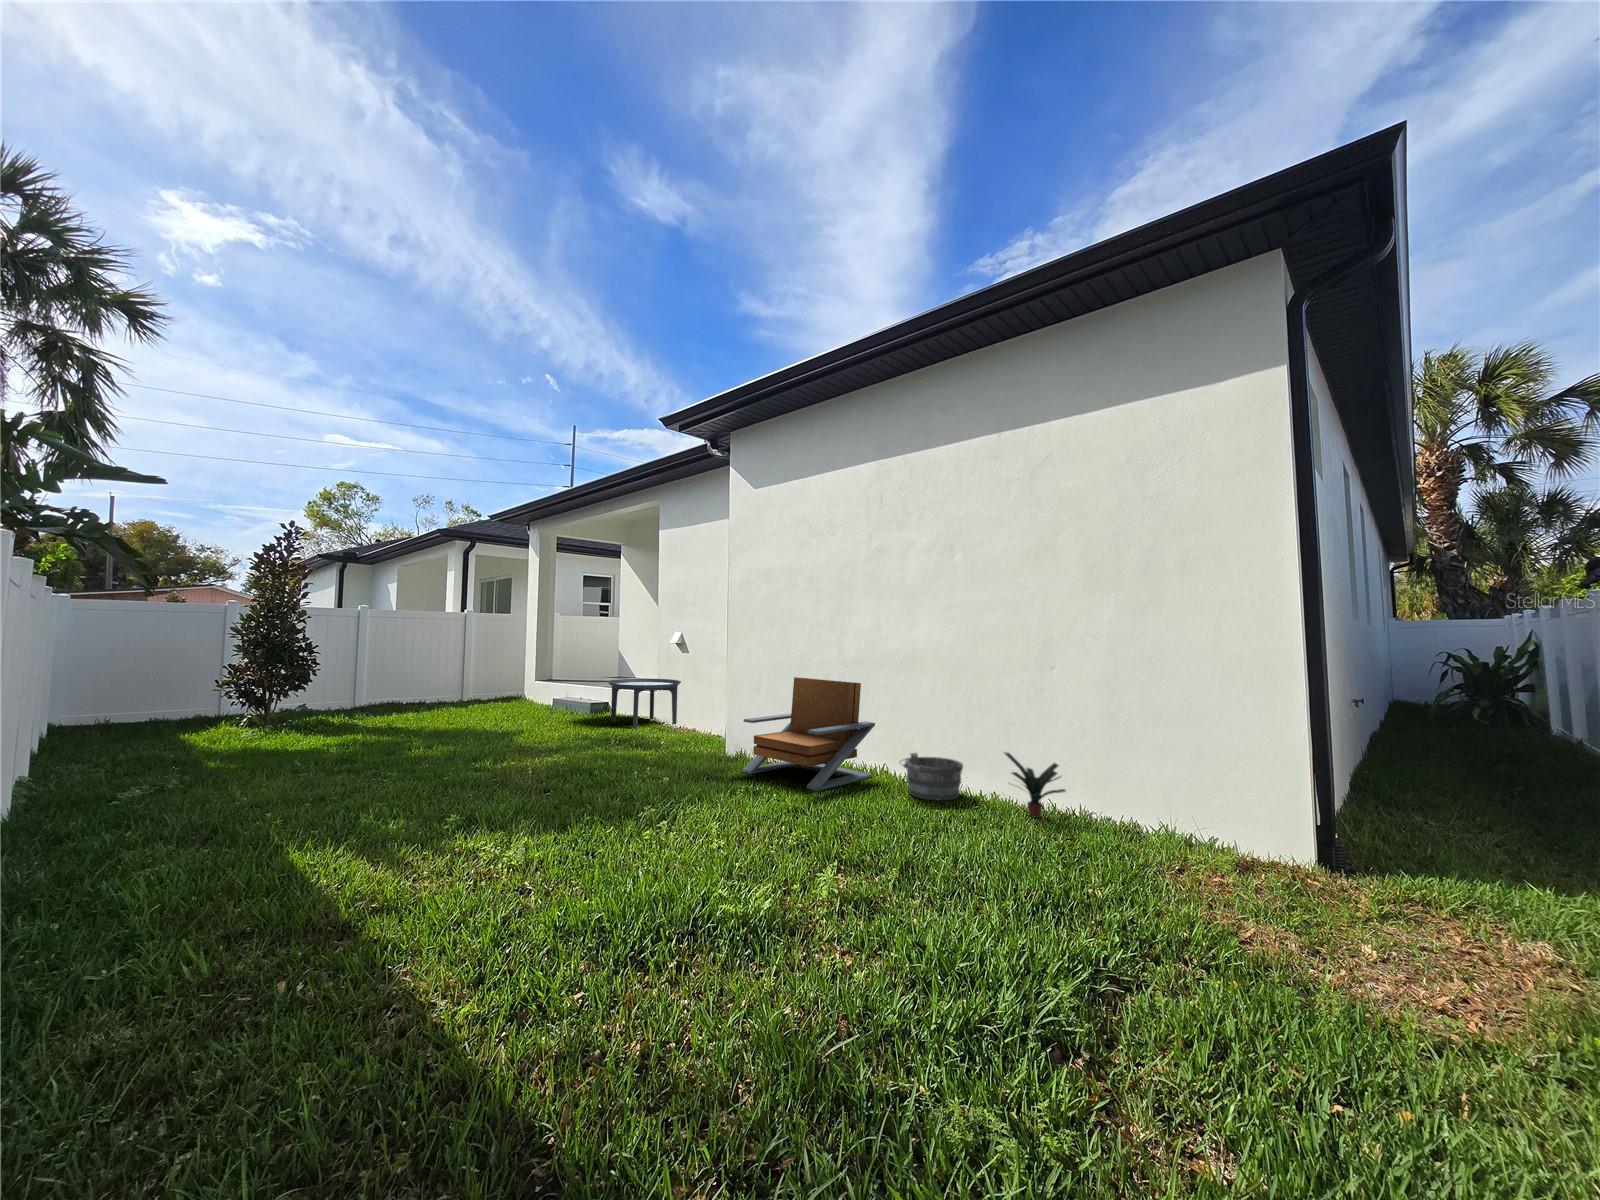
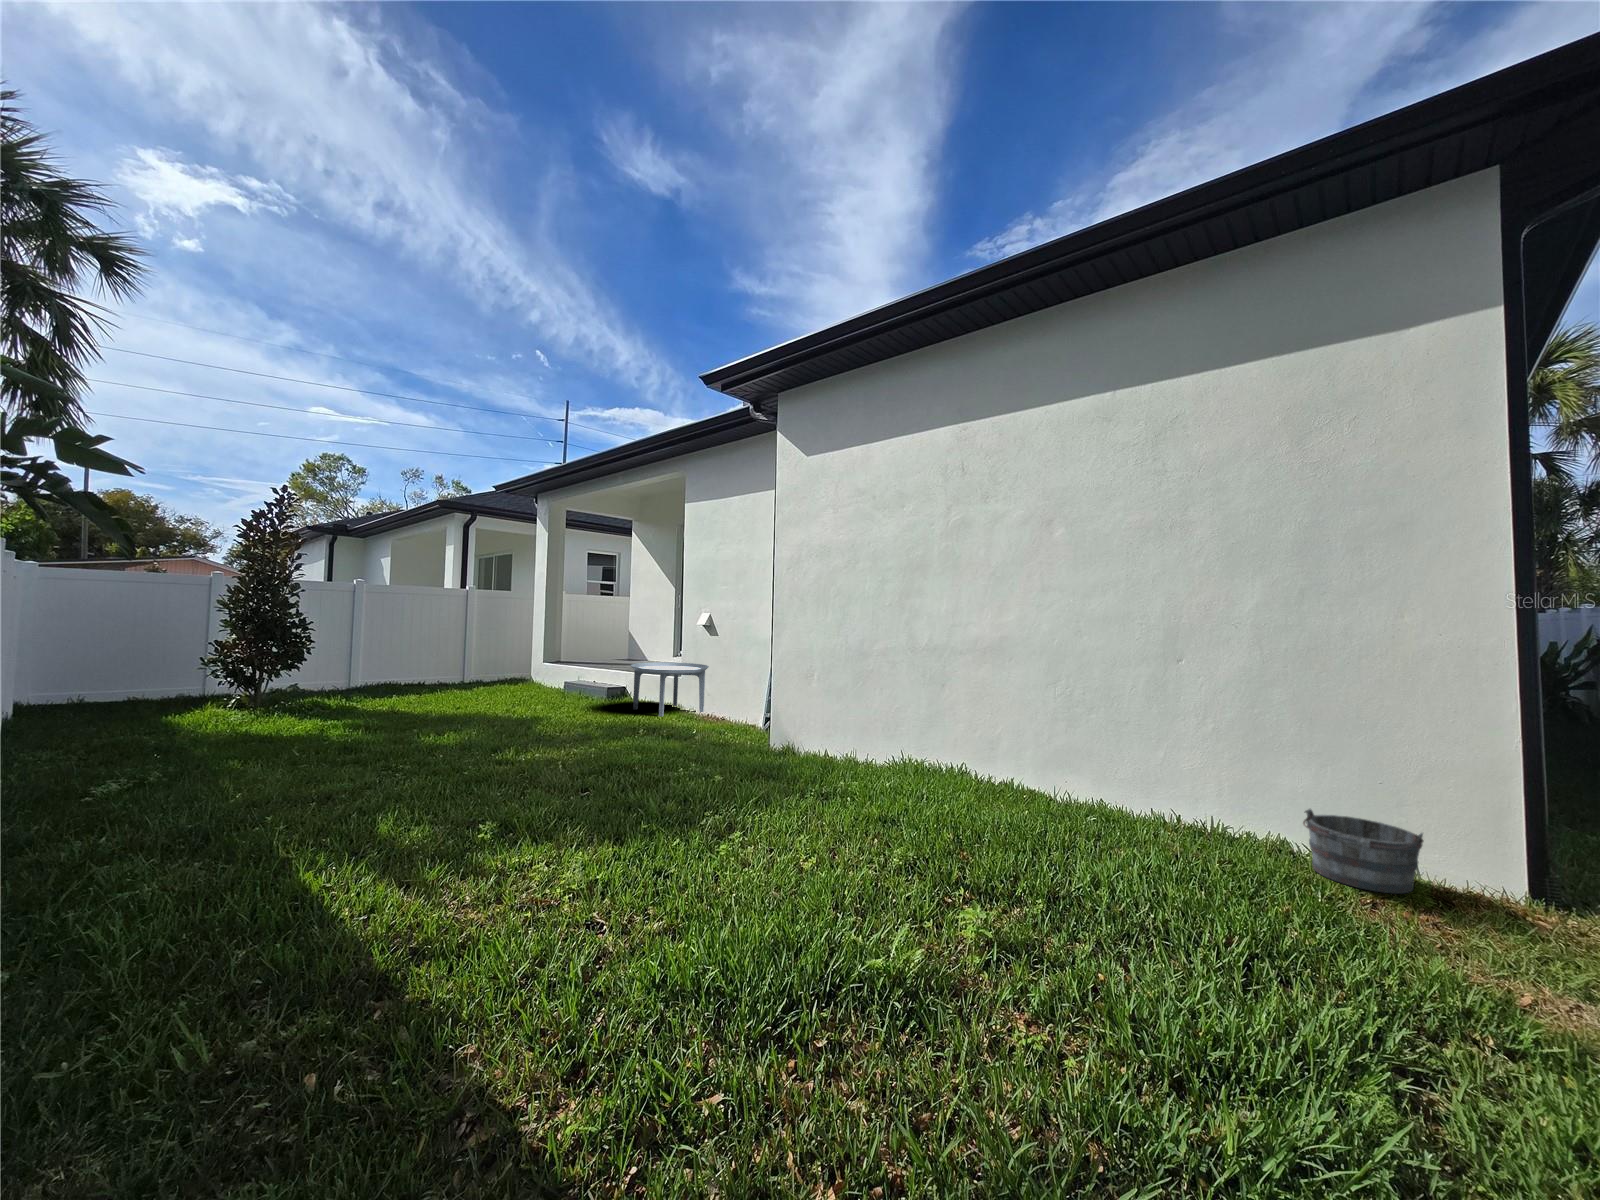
lounge chair: present [742,677,875,791] -> none [798,664,947,793]
bucket: present [903,753,963,801] -> present [1303,809,1424,893]
potted plant: present [1005,753,1065,818] -> none [1112,754,1190,829]

